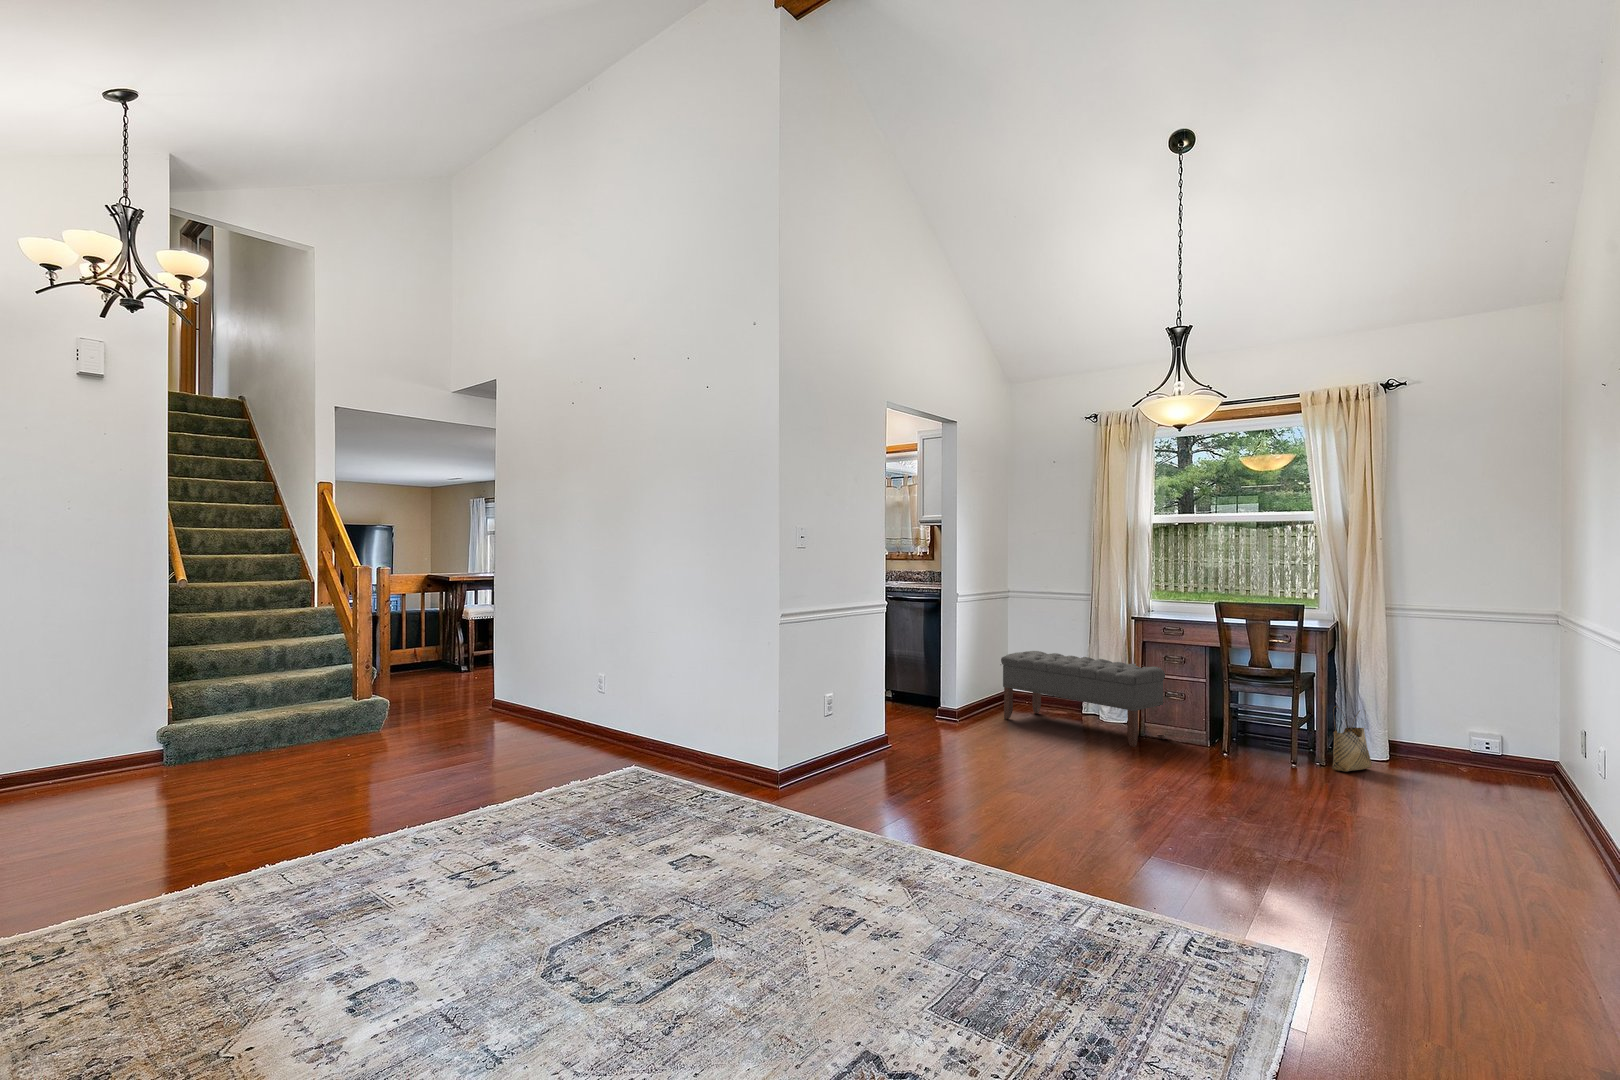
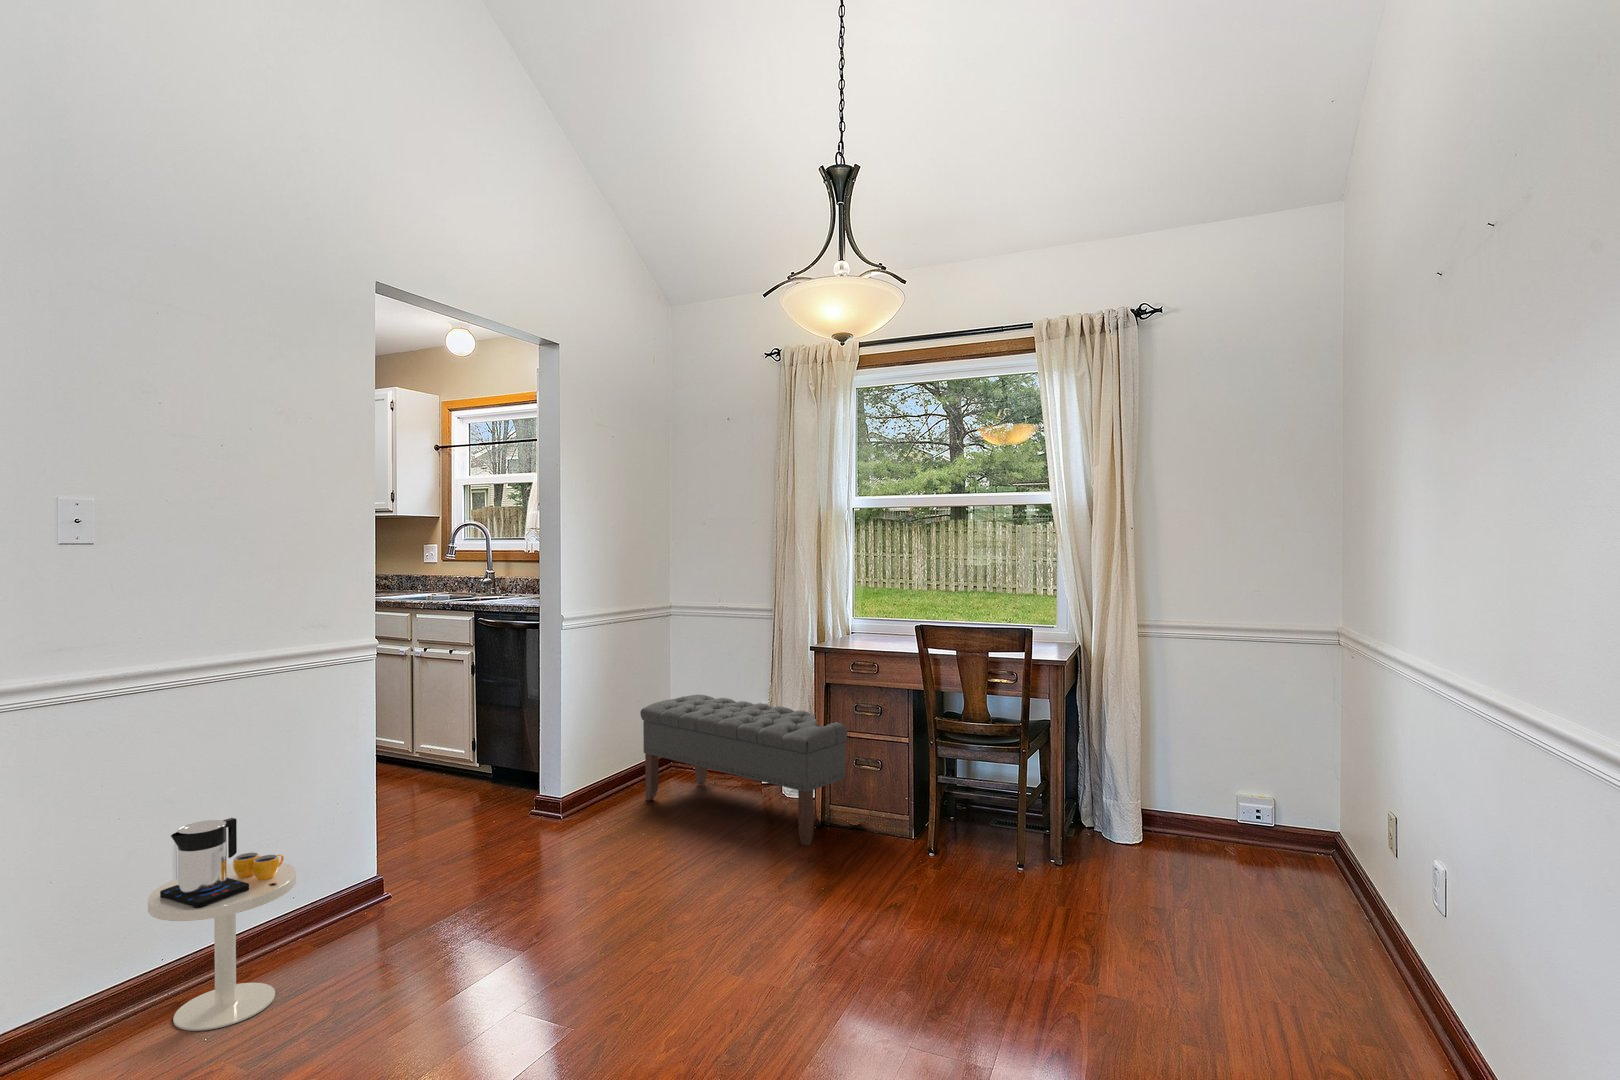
side table: none [821,684,884,788] -> present [148,818,296,1031]
woven basket: present [1332,706,1372,772] -> none [1068,773,1120,873]

